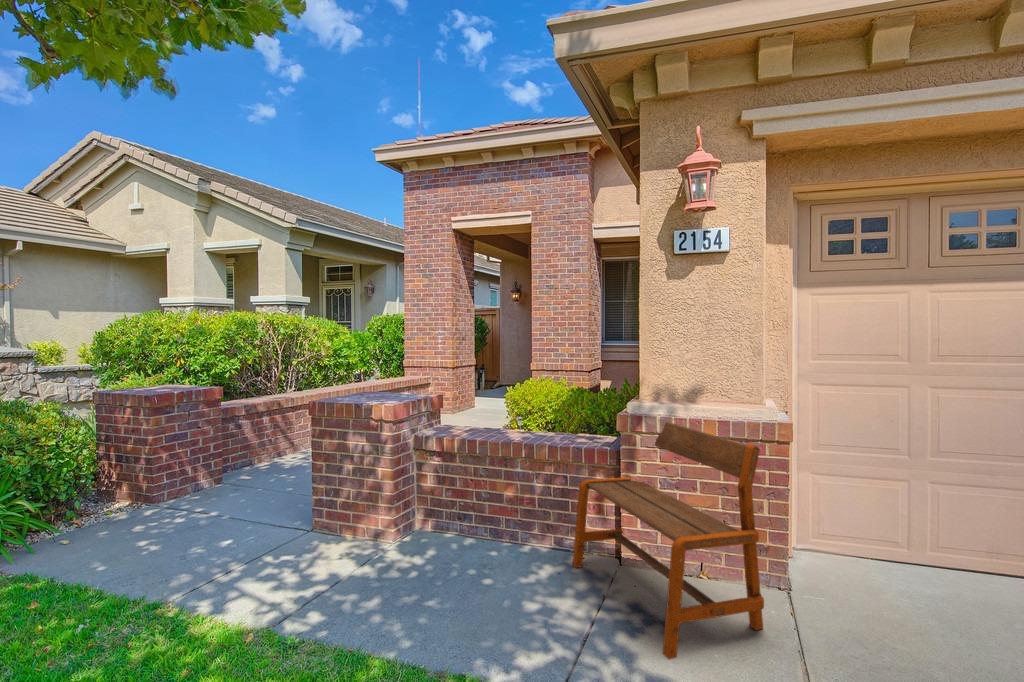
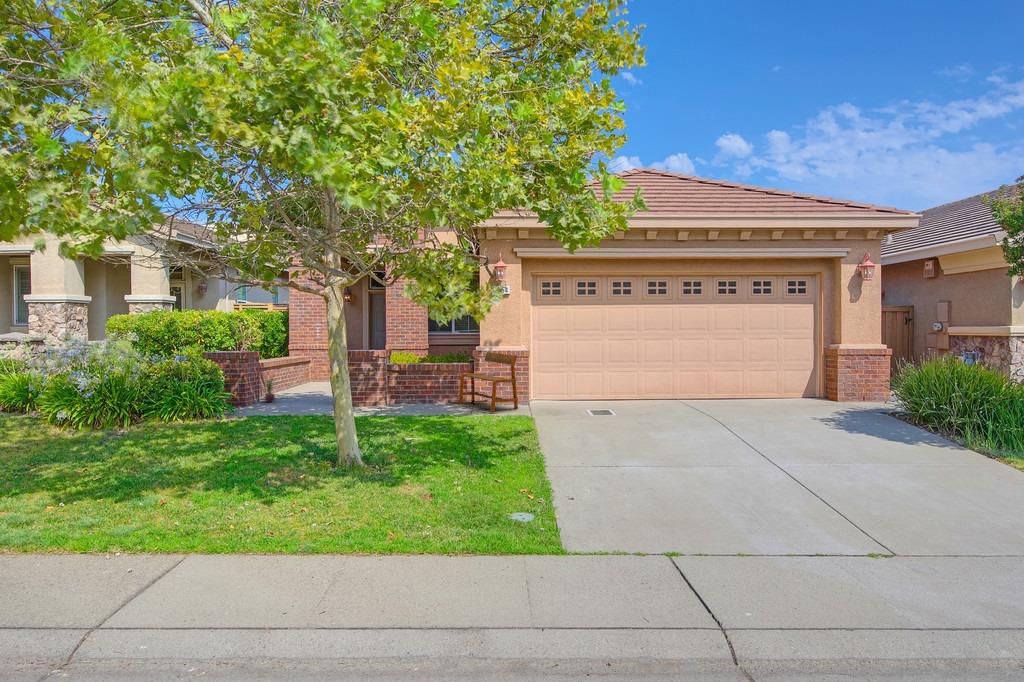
decorative plant: none [151,443,218,505] -> present [263,375,275,402]

